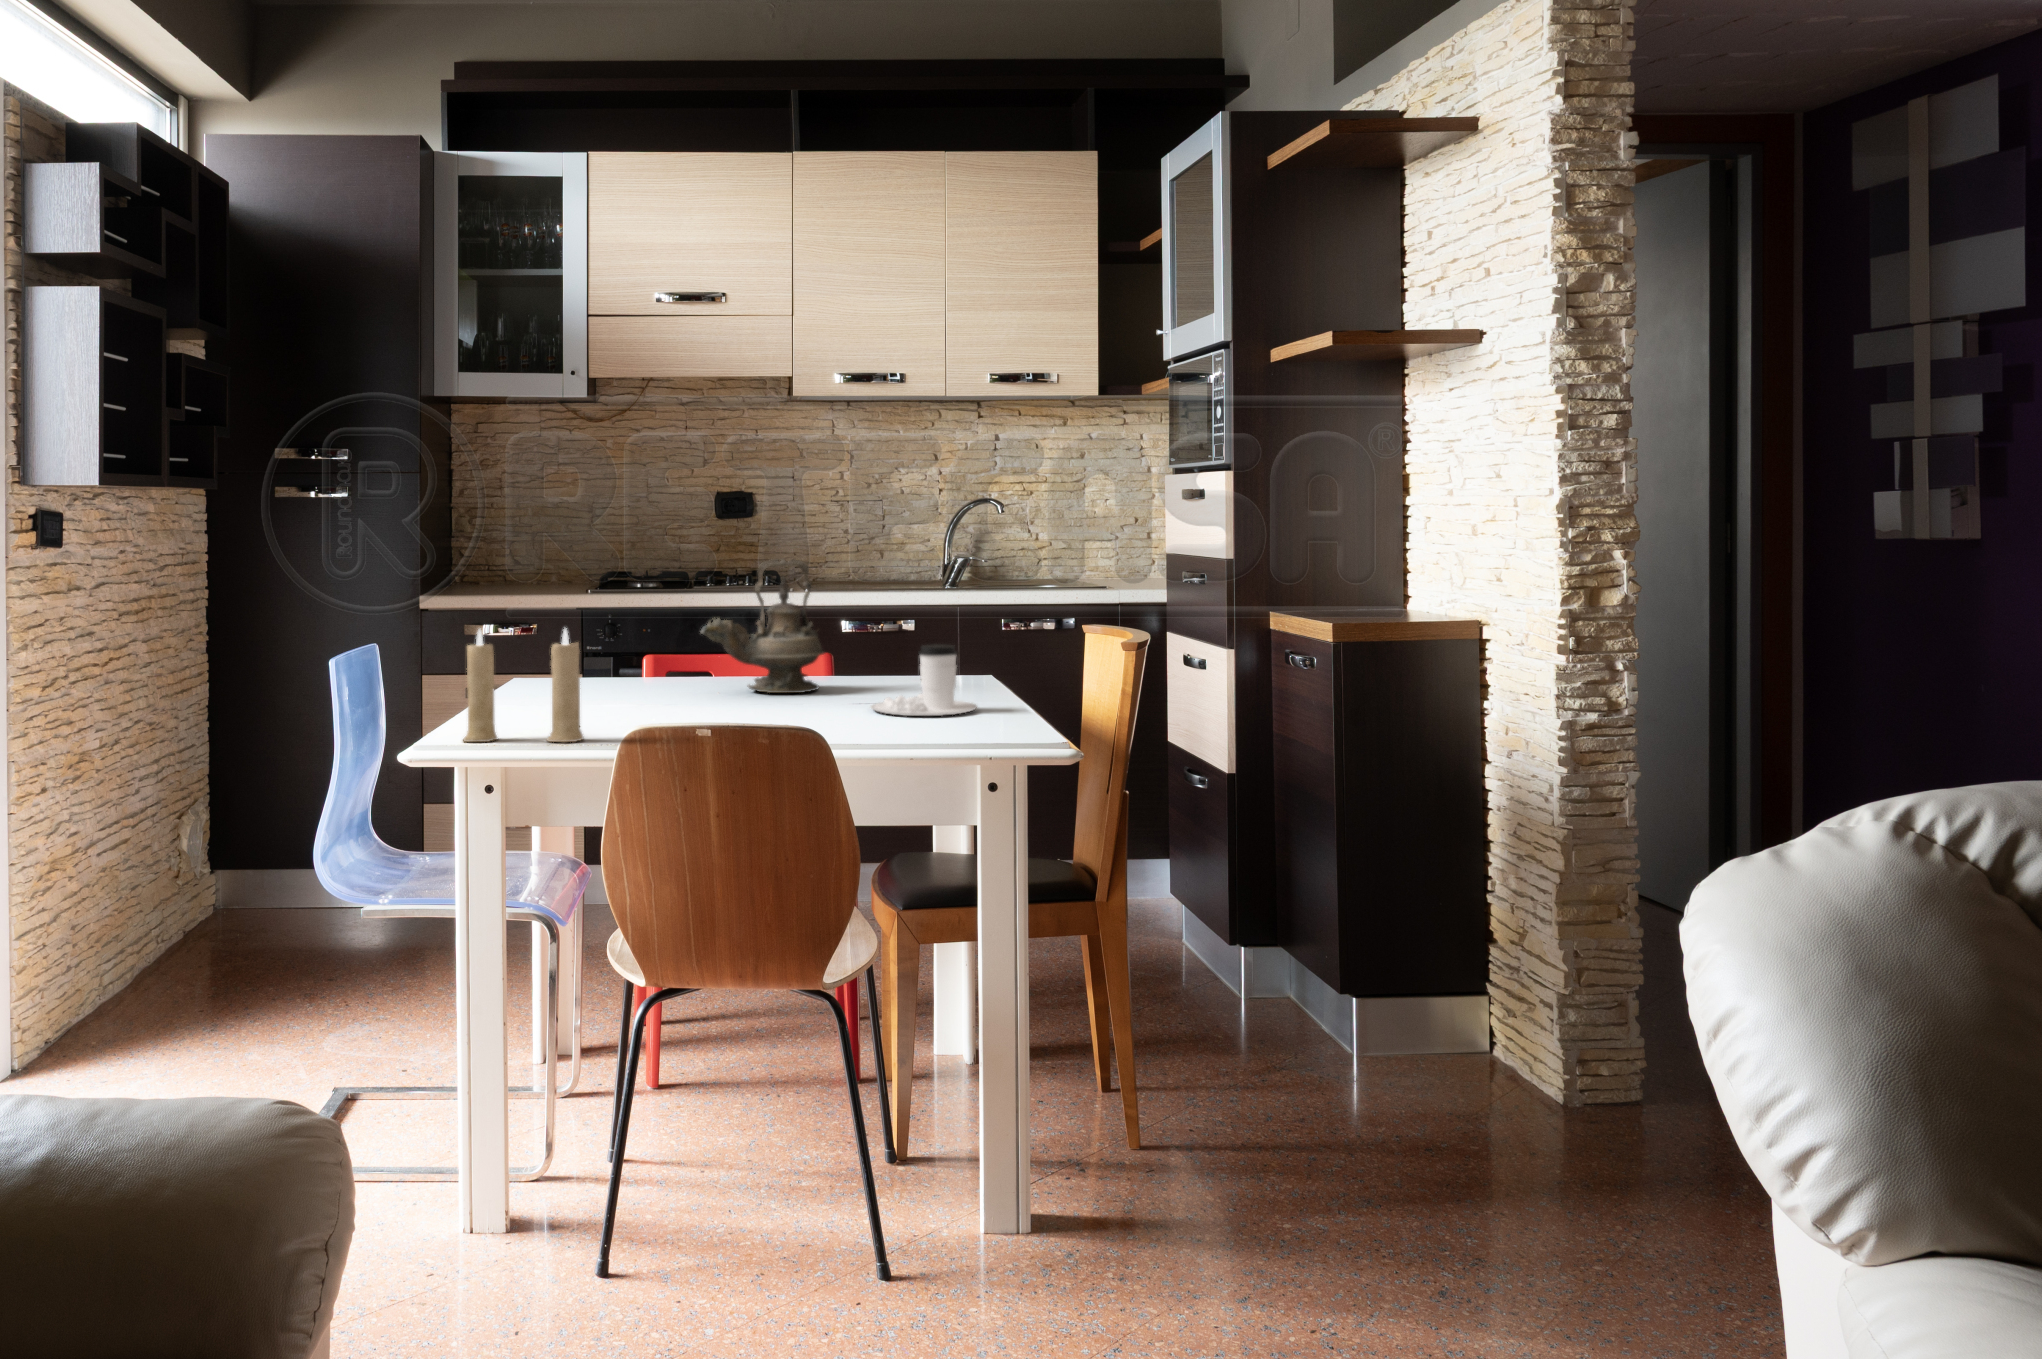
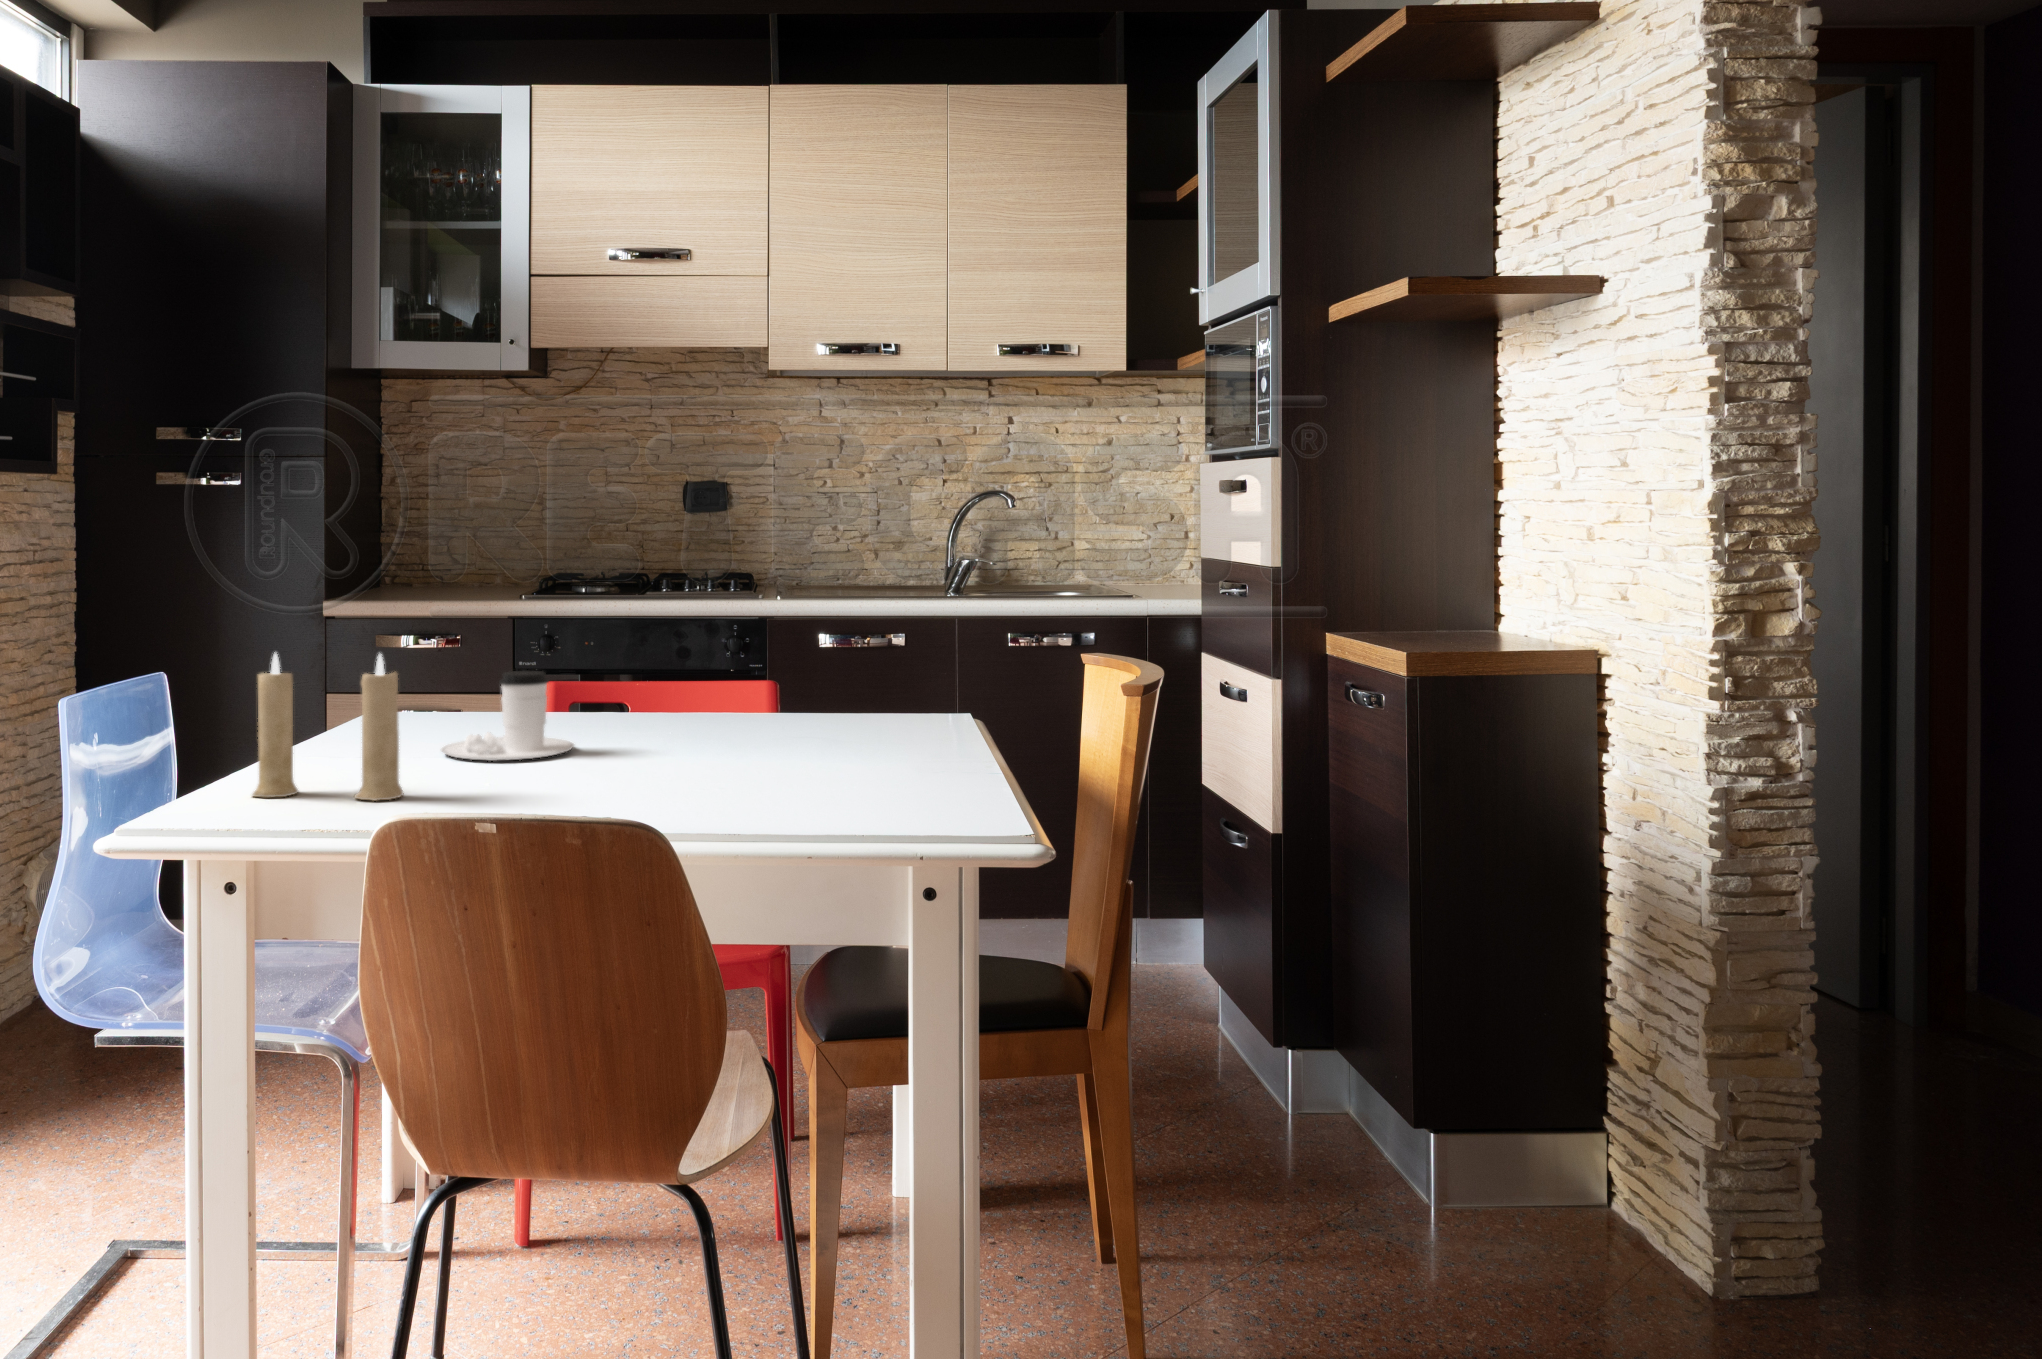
teapot: present [700,559,825,693] -> none [596,564,755,730]
coffee cup: present [871,644,977,716] -> present [441,671,574,761]

